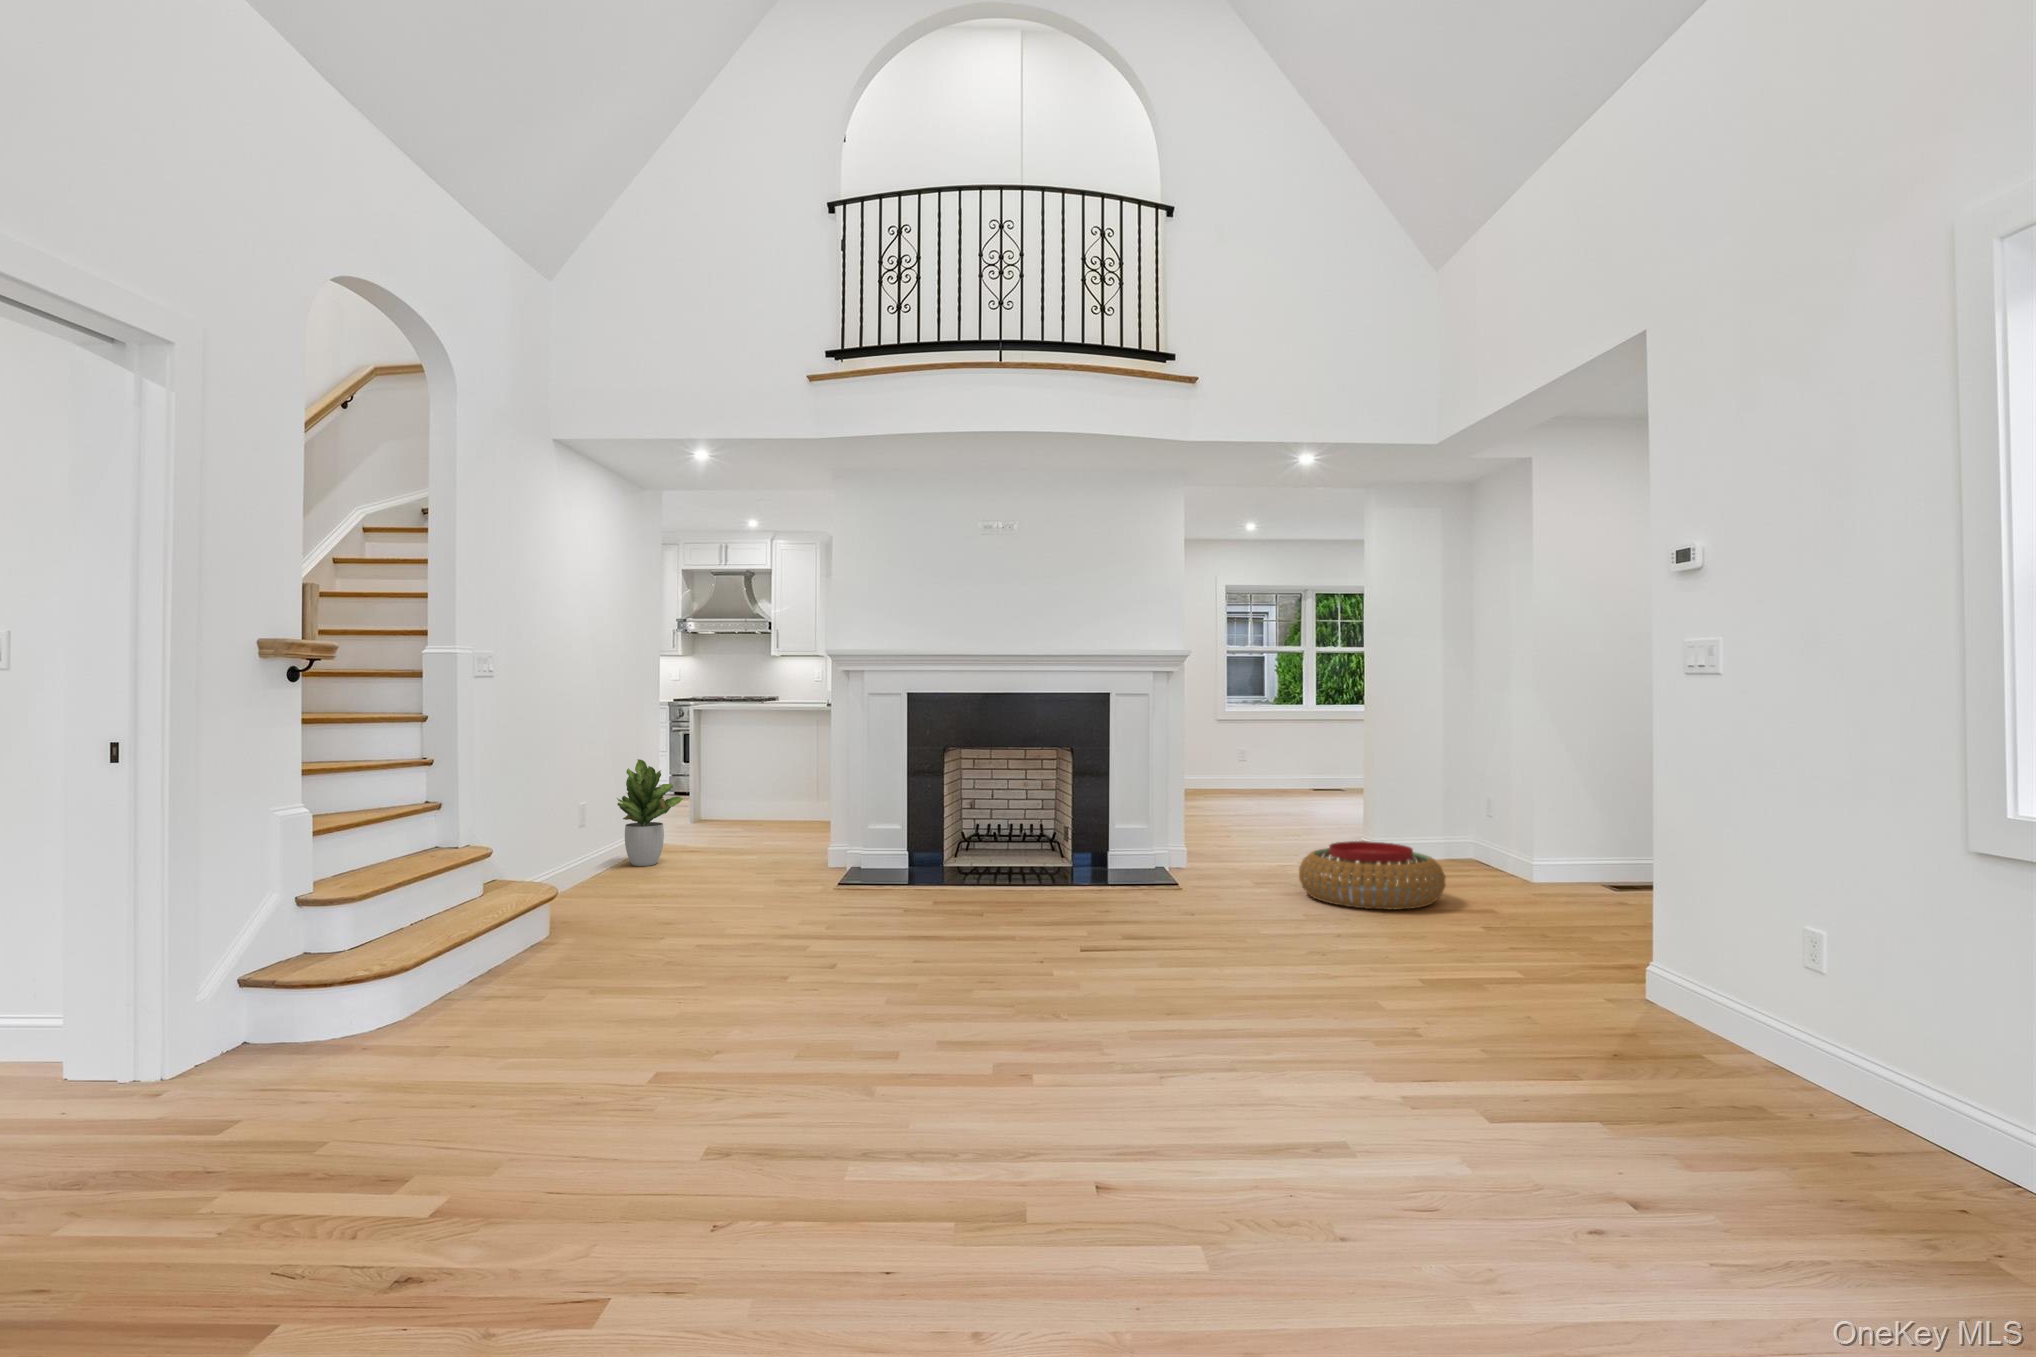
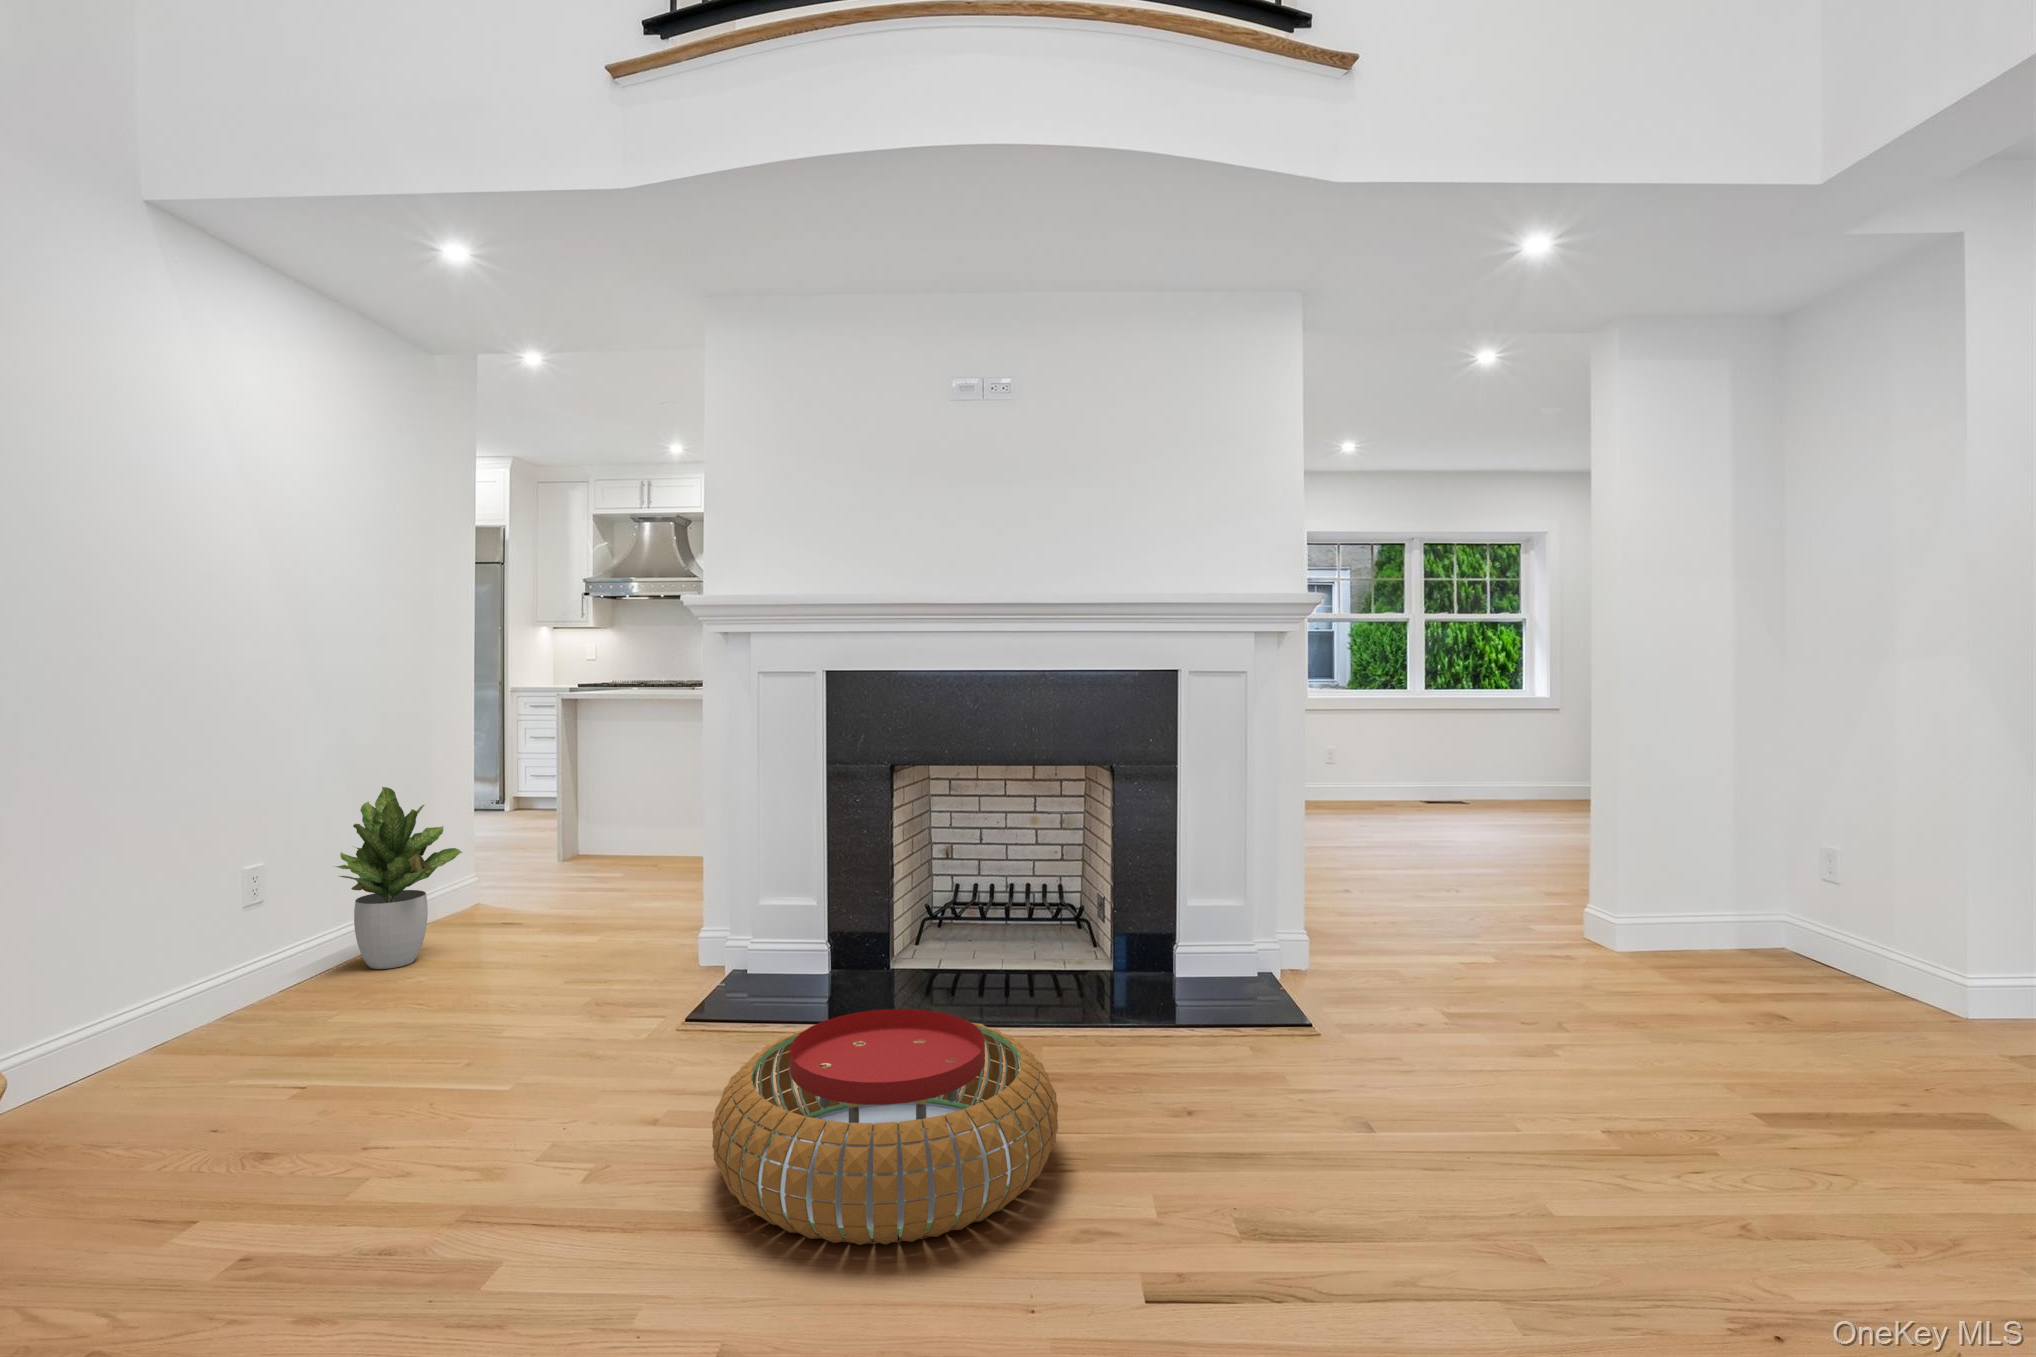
pouf: present [1299,841,1446,910] -> present [712,1009,1058,1245]

